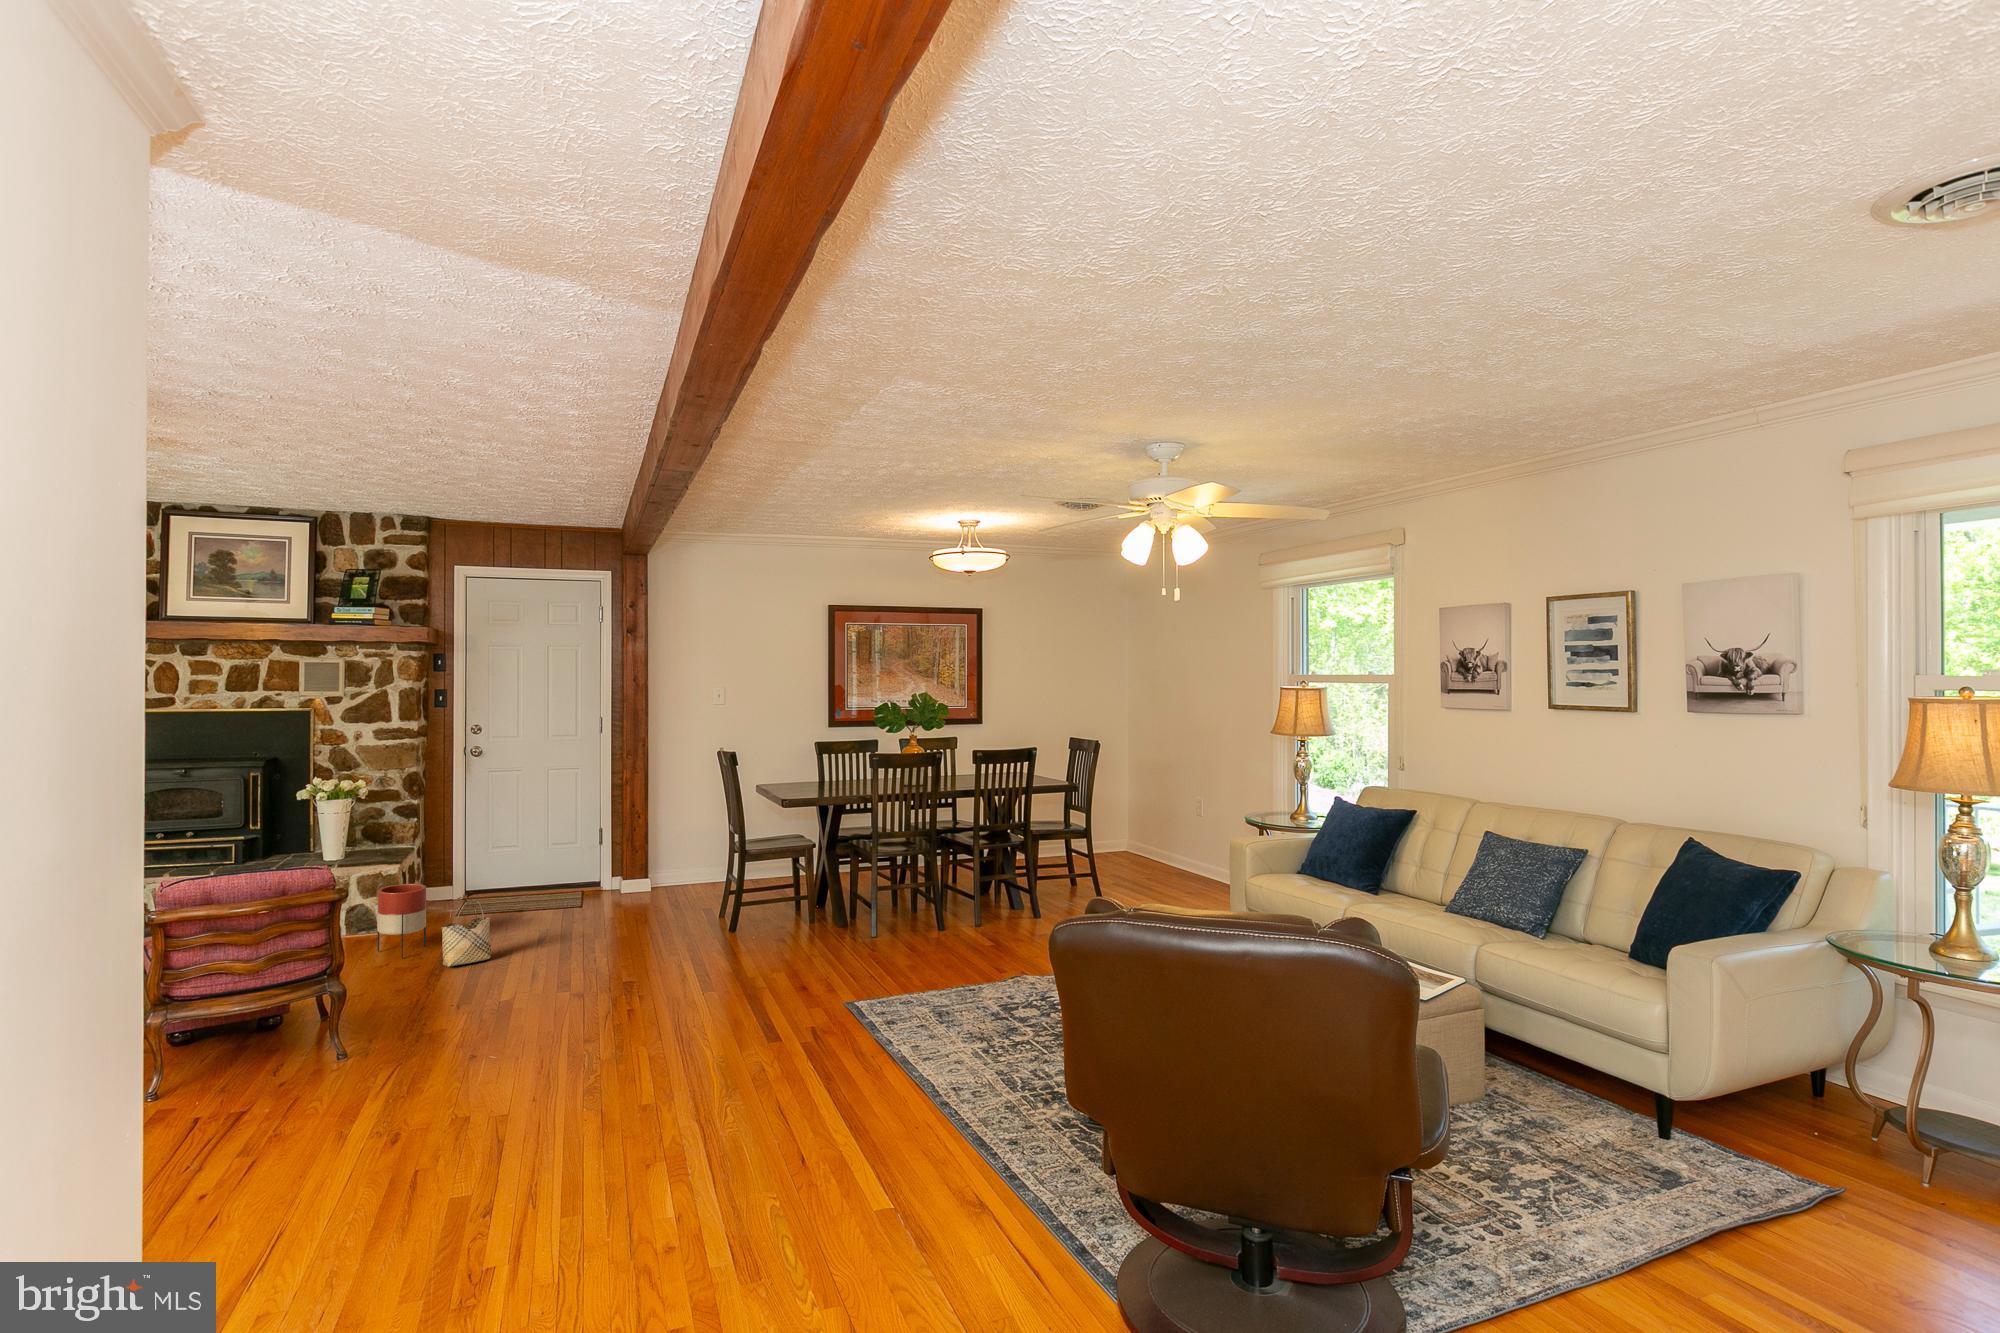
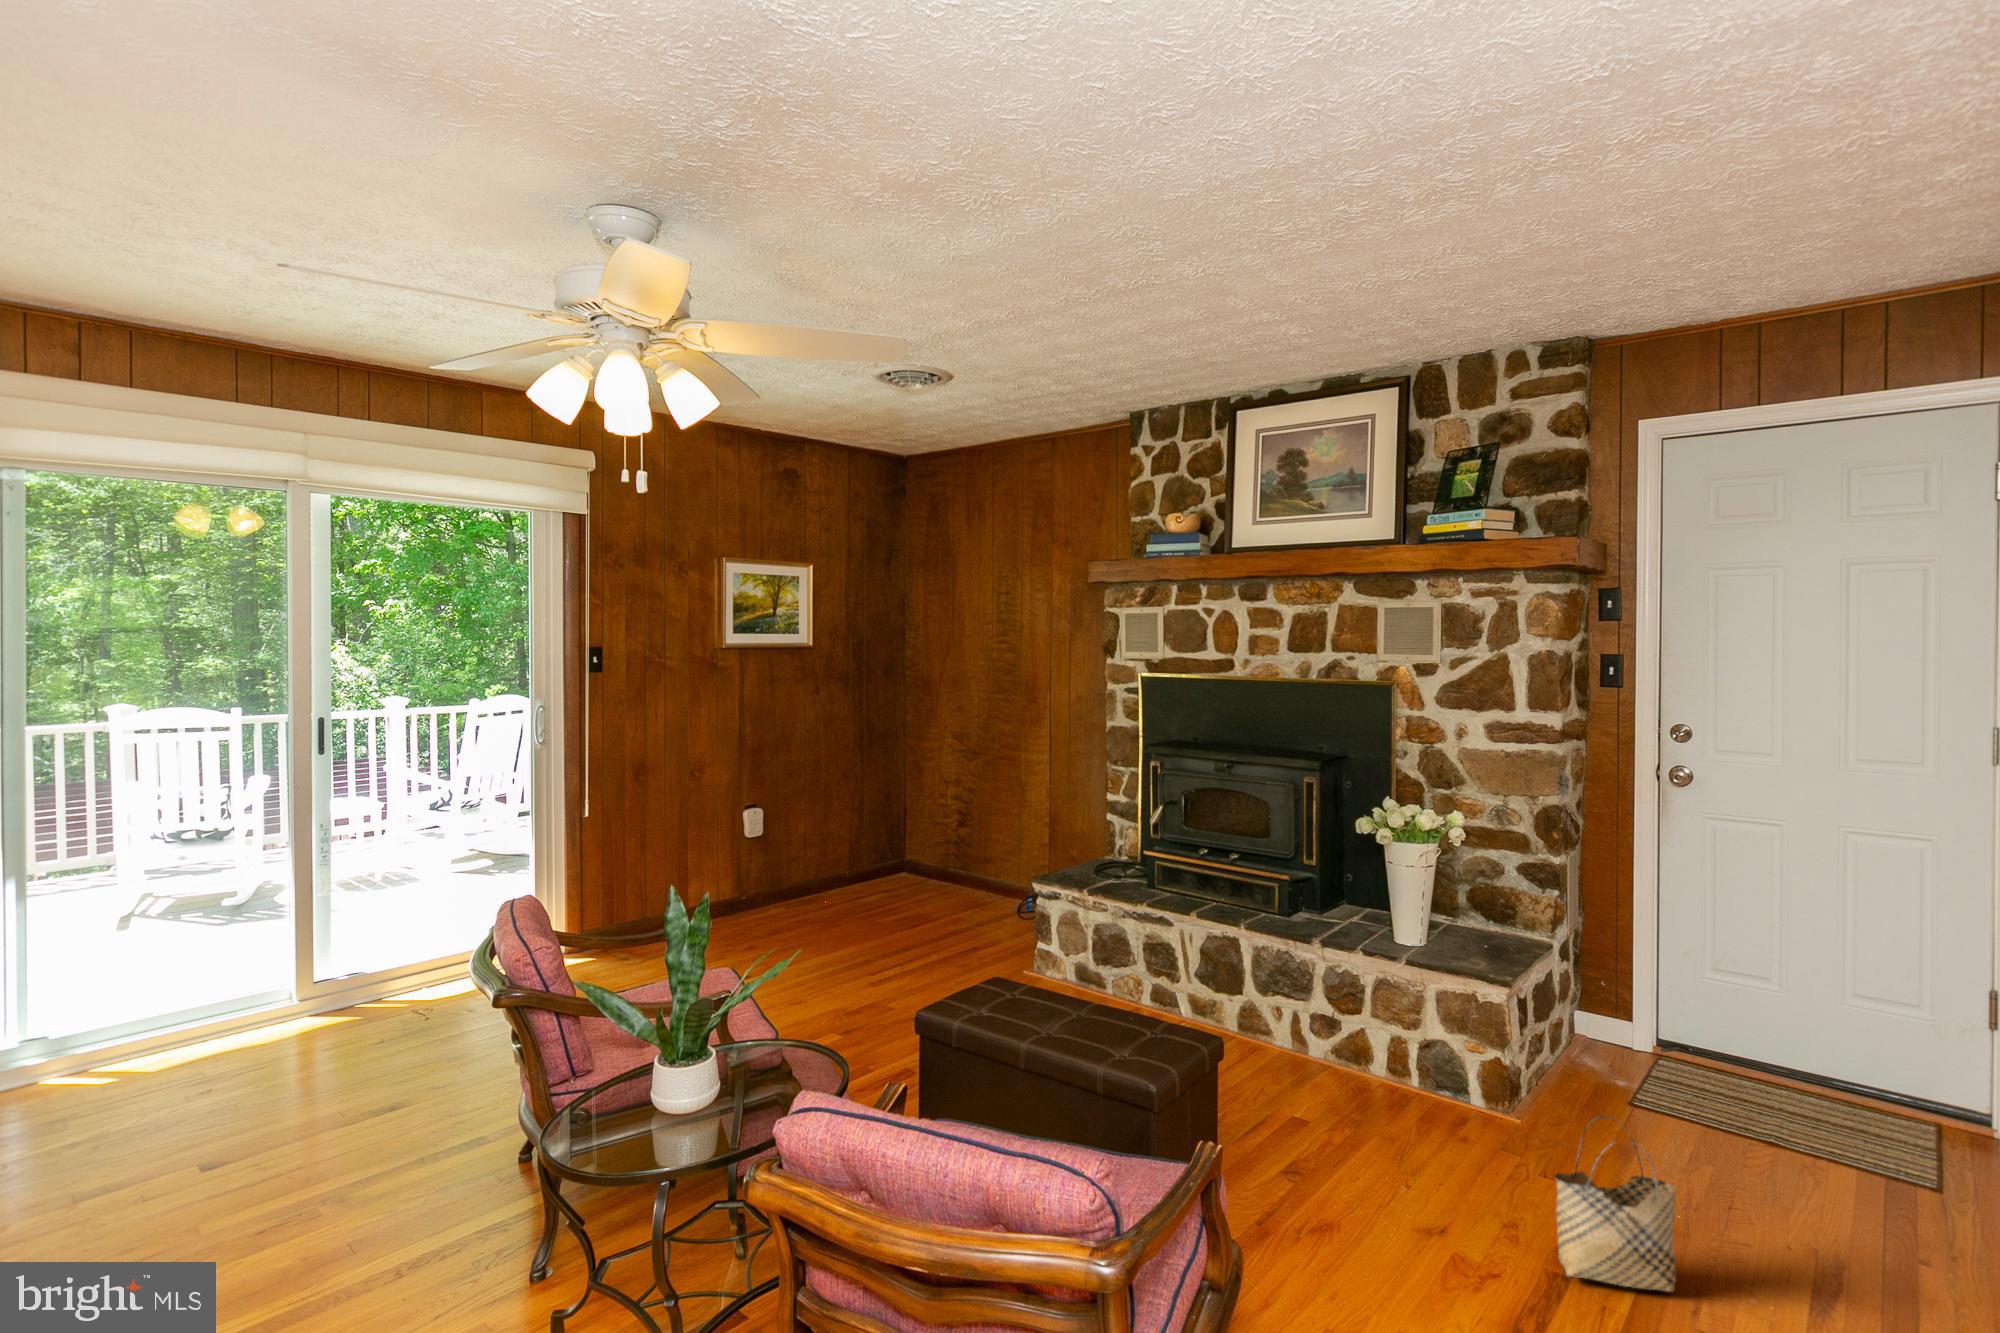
planter: present [377,884,426,958] -> none [1449,1027,1544,1191]

